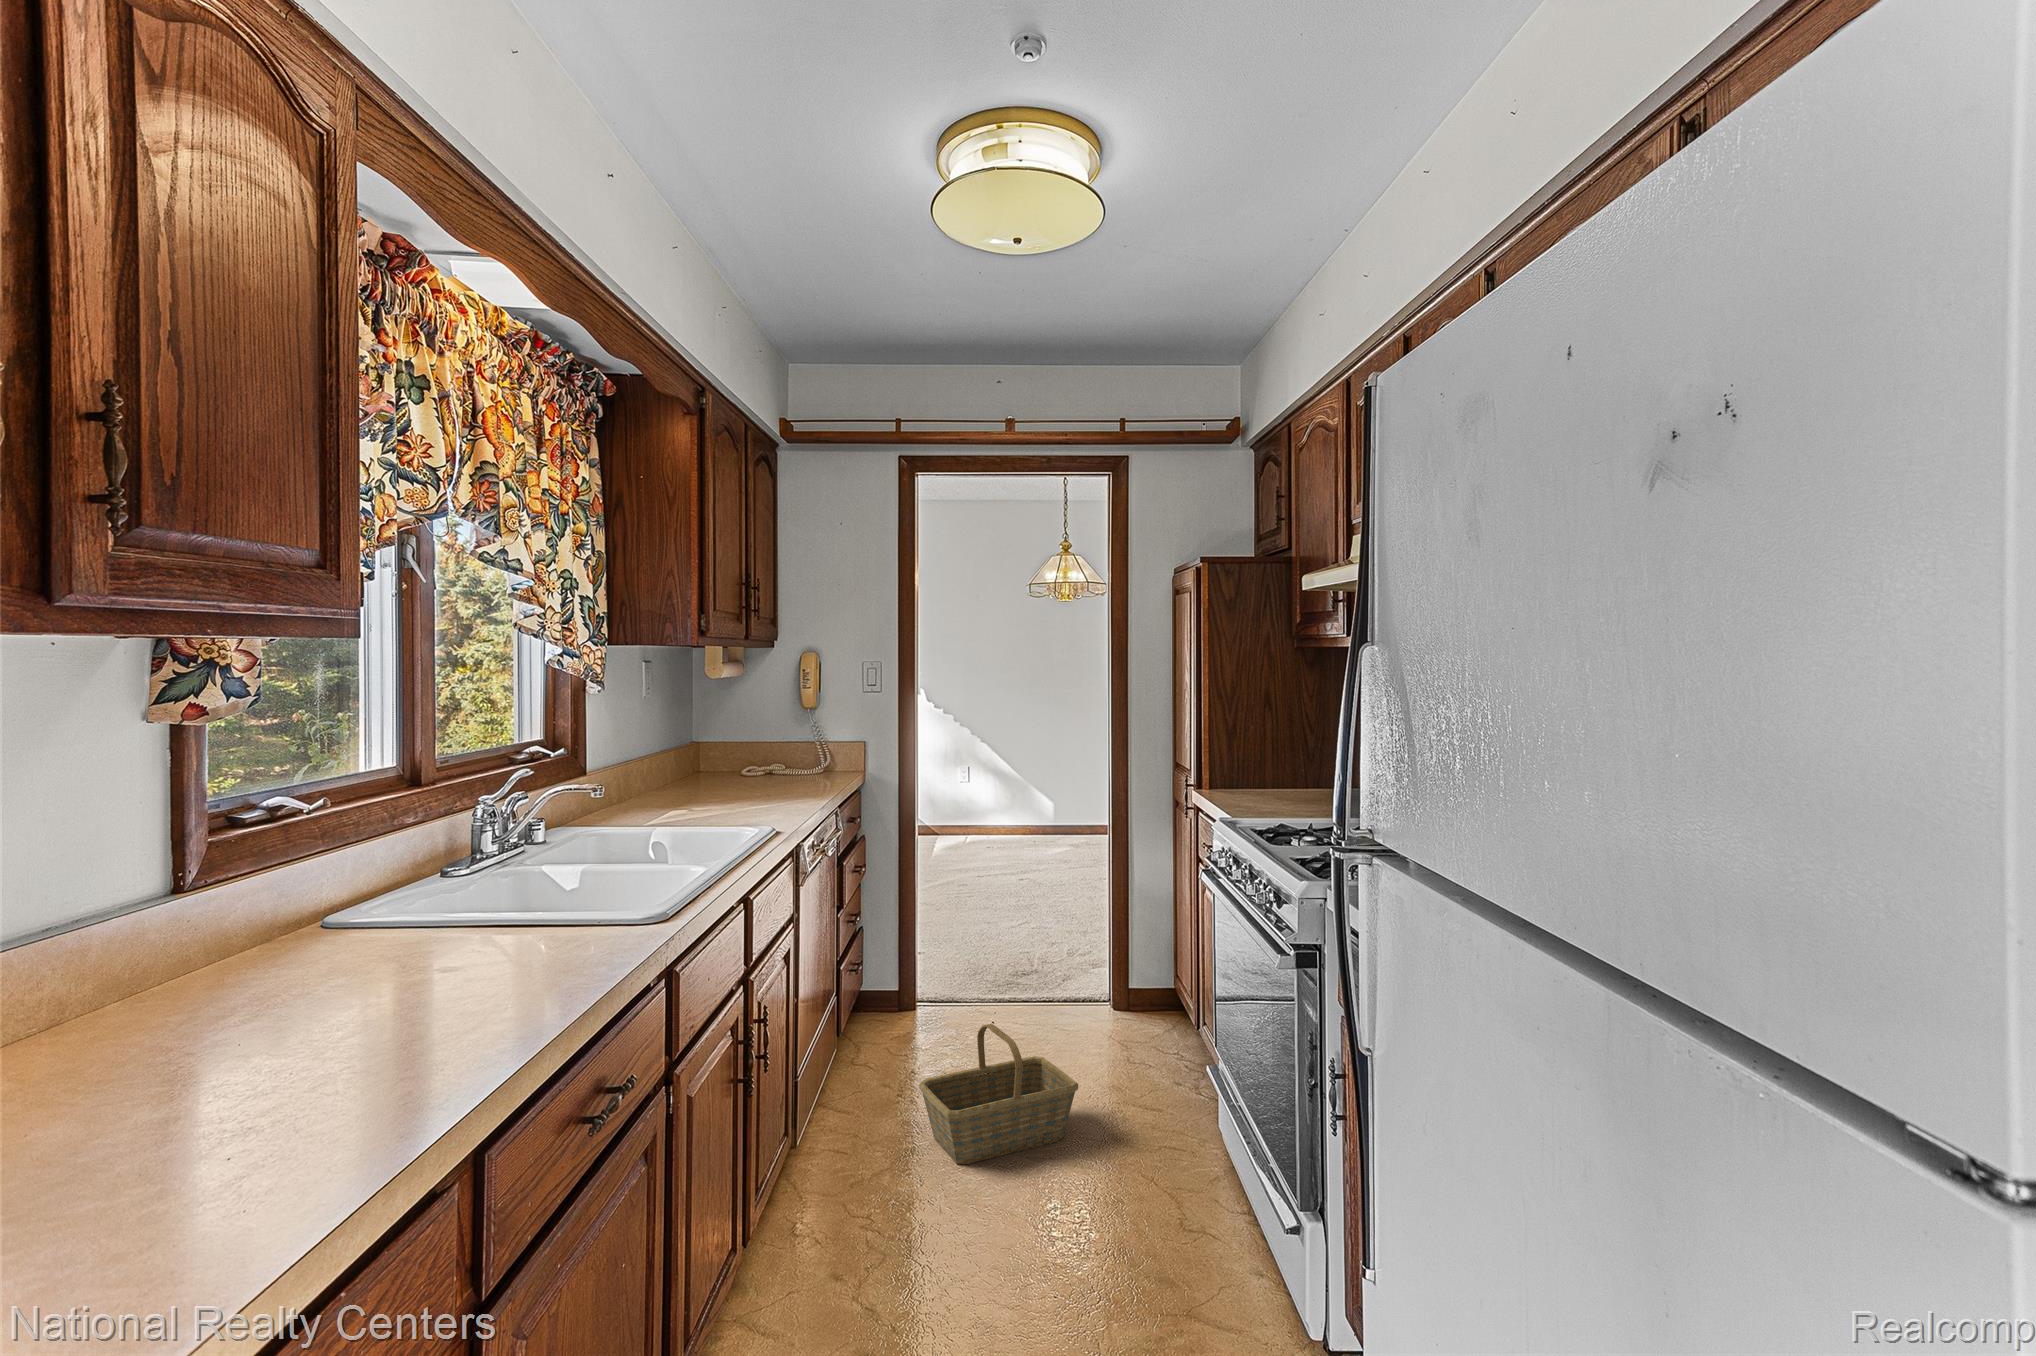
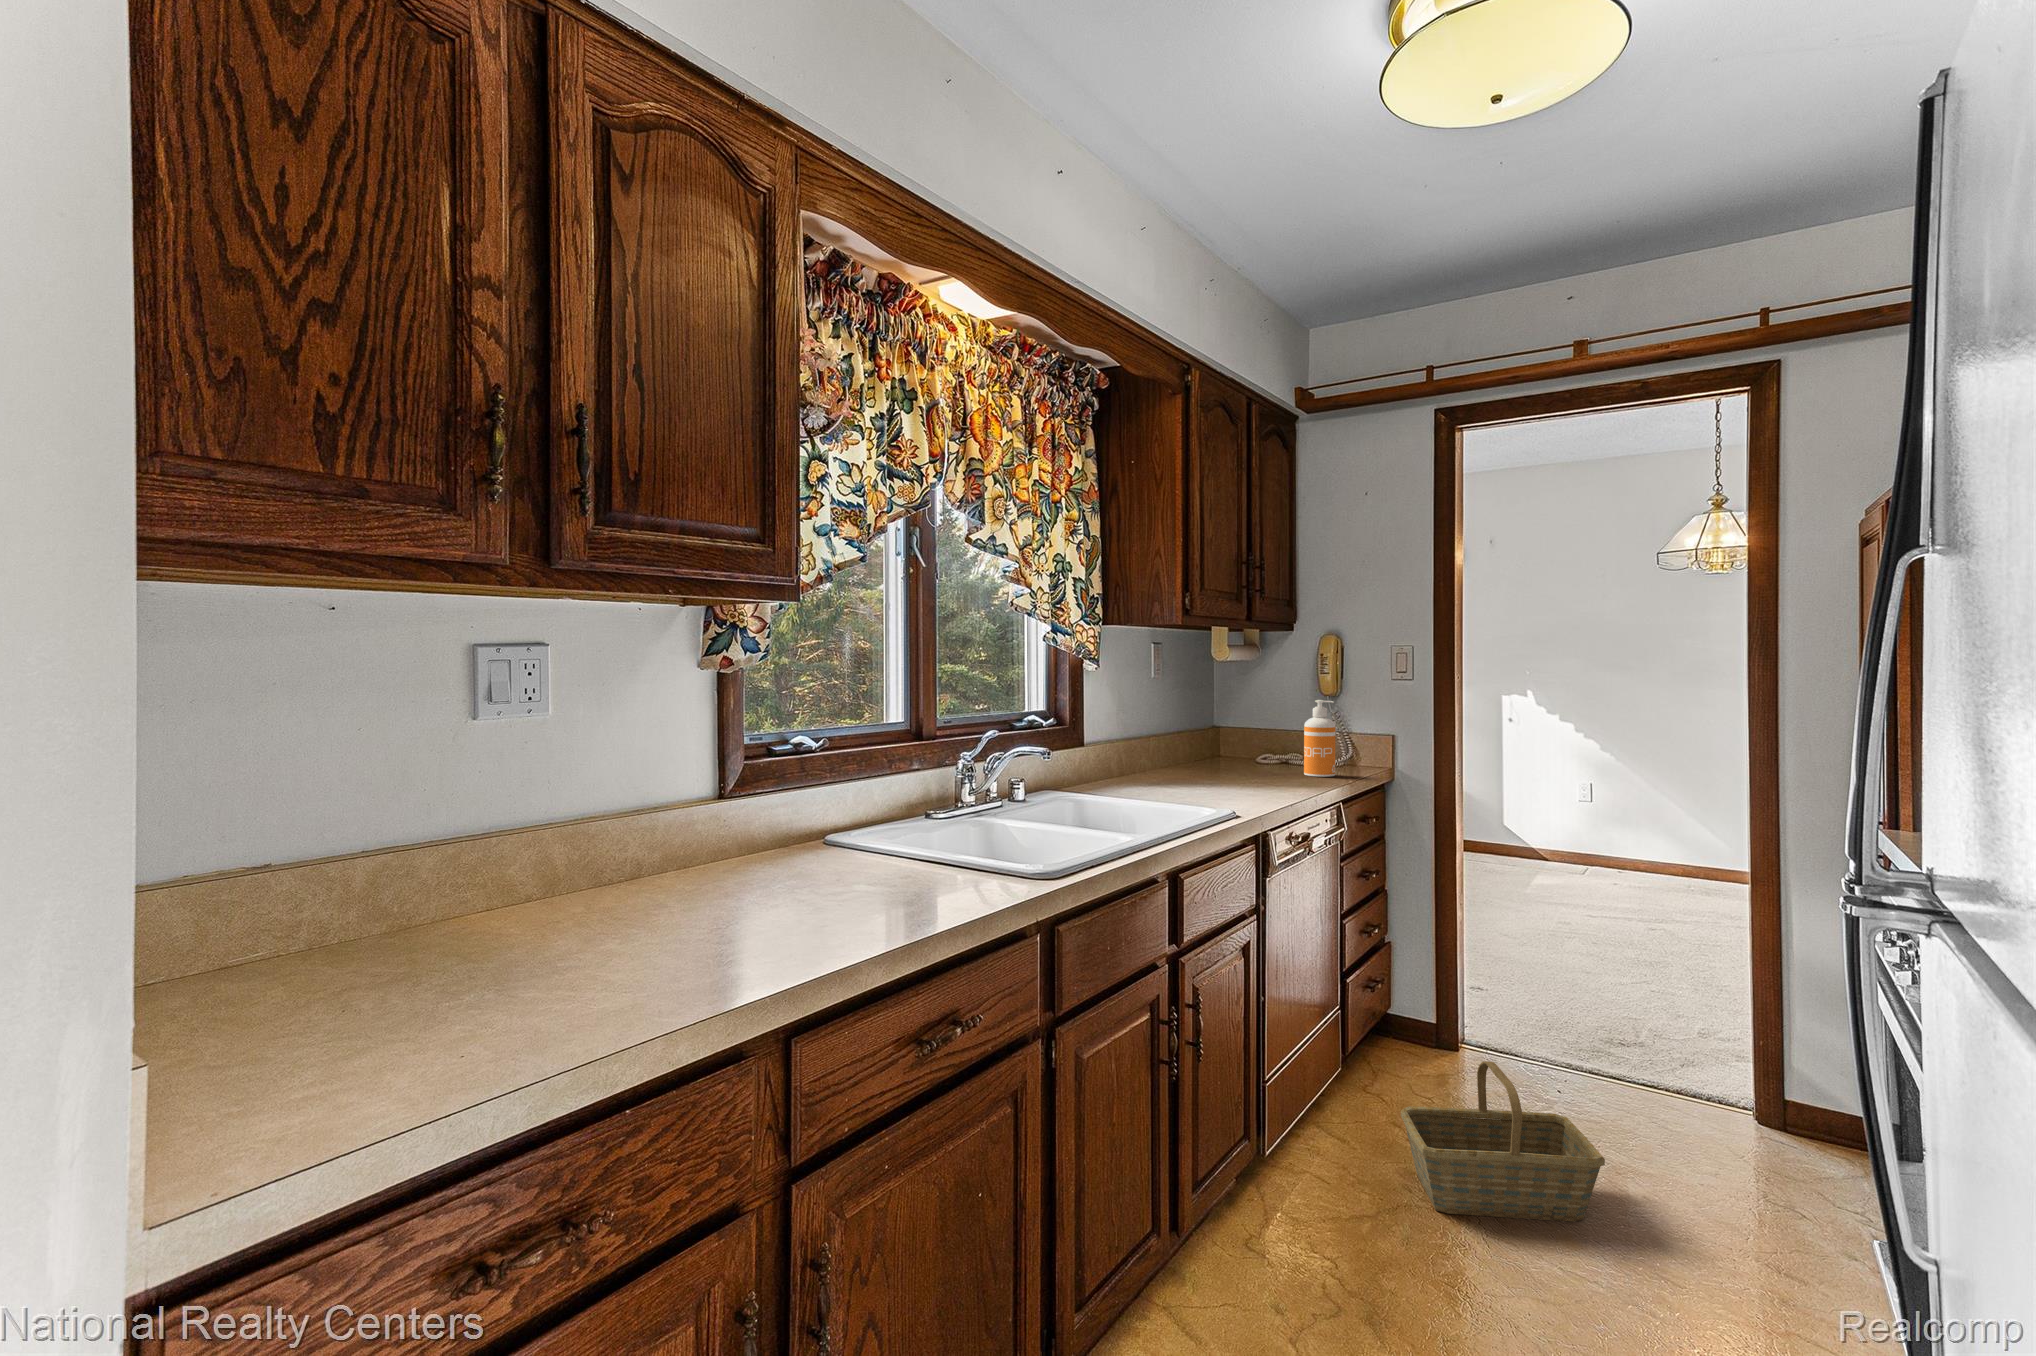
soap dispenser: none [798,715,828,788] -> present [1304,700,1336,777]

